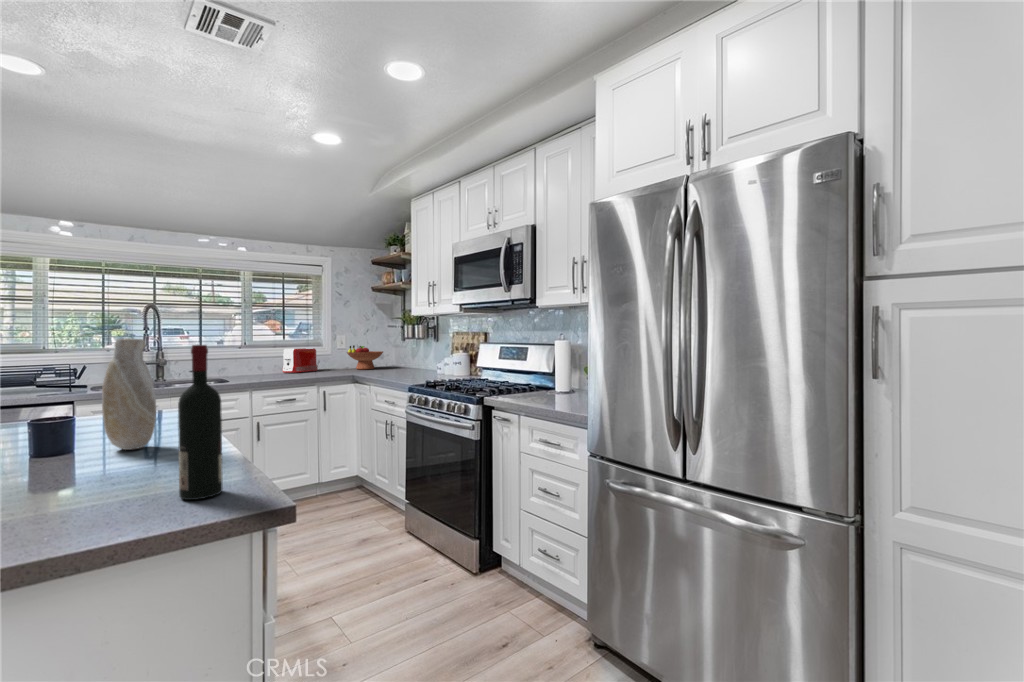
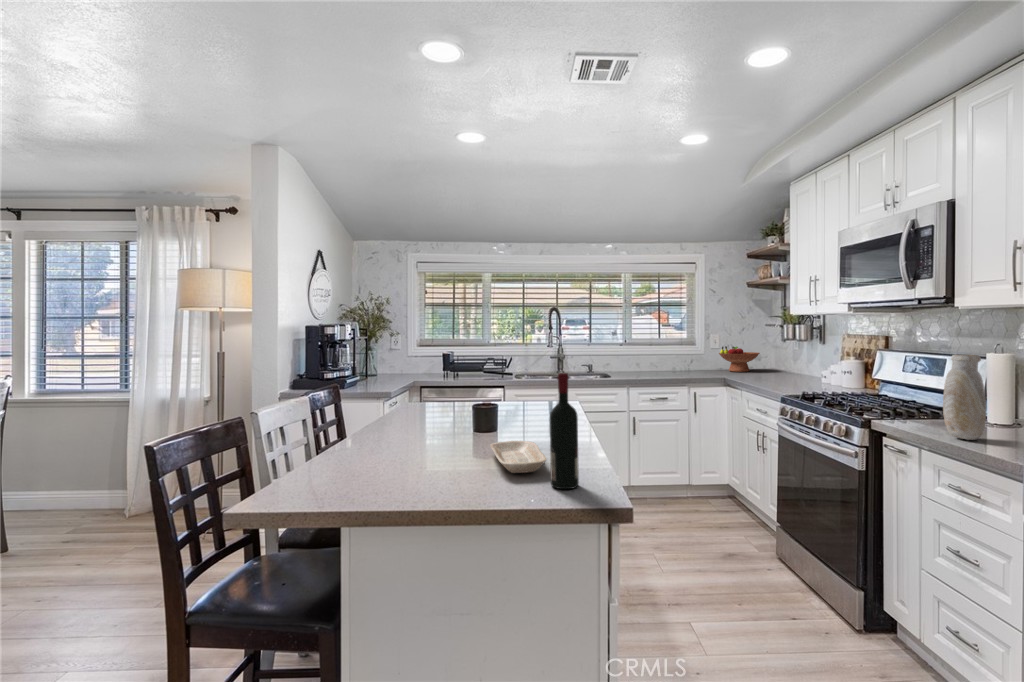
vase: present [102,339,156,450] -> present [943,354,986,440]
toaster: present [282,348,318,373] -> none [656,348,689,372]
tray: none [62,450,169,493] -> present [490,441,546,473]

